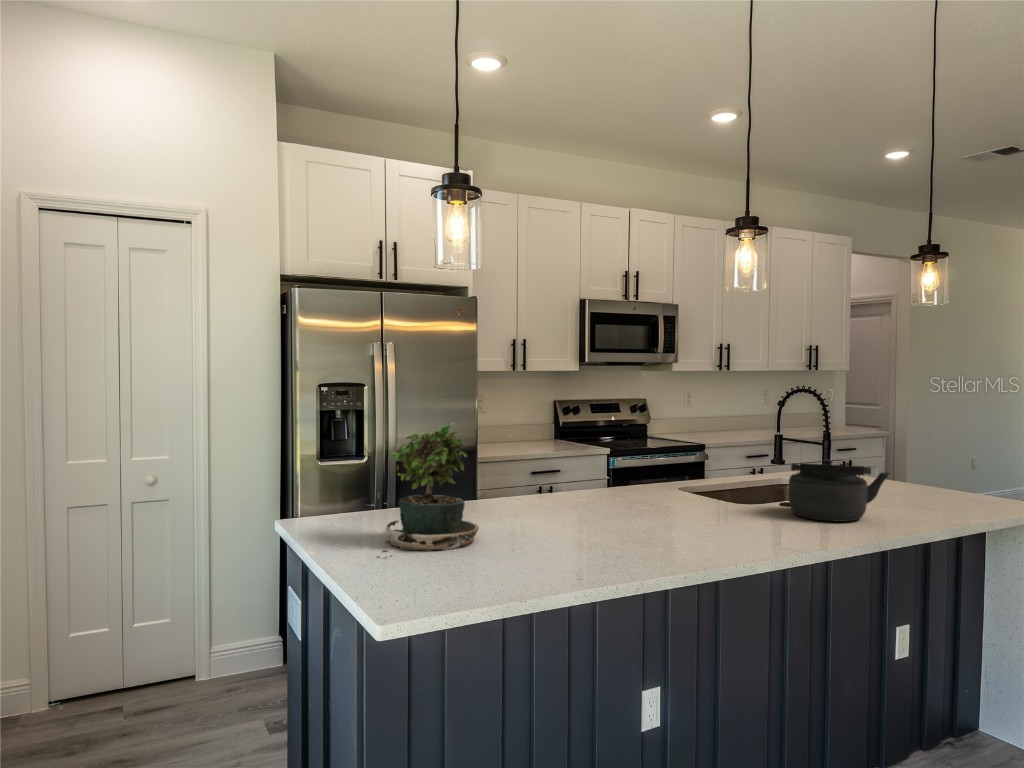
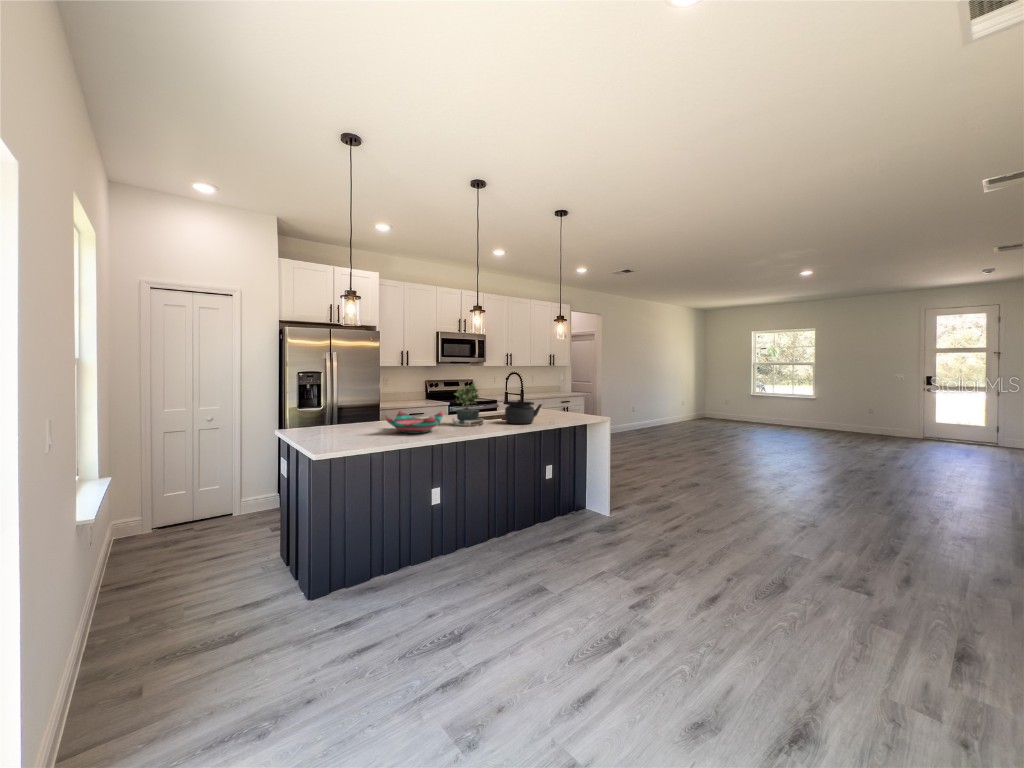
potted plant: present [378,423,479,558] -> present [452,384,484,426]
decorative bowl: none [528,482,656,546] -> present [385,411,443,433]

